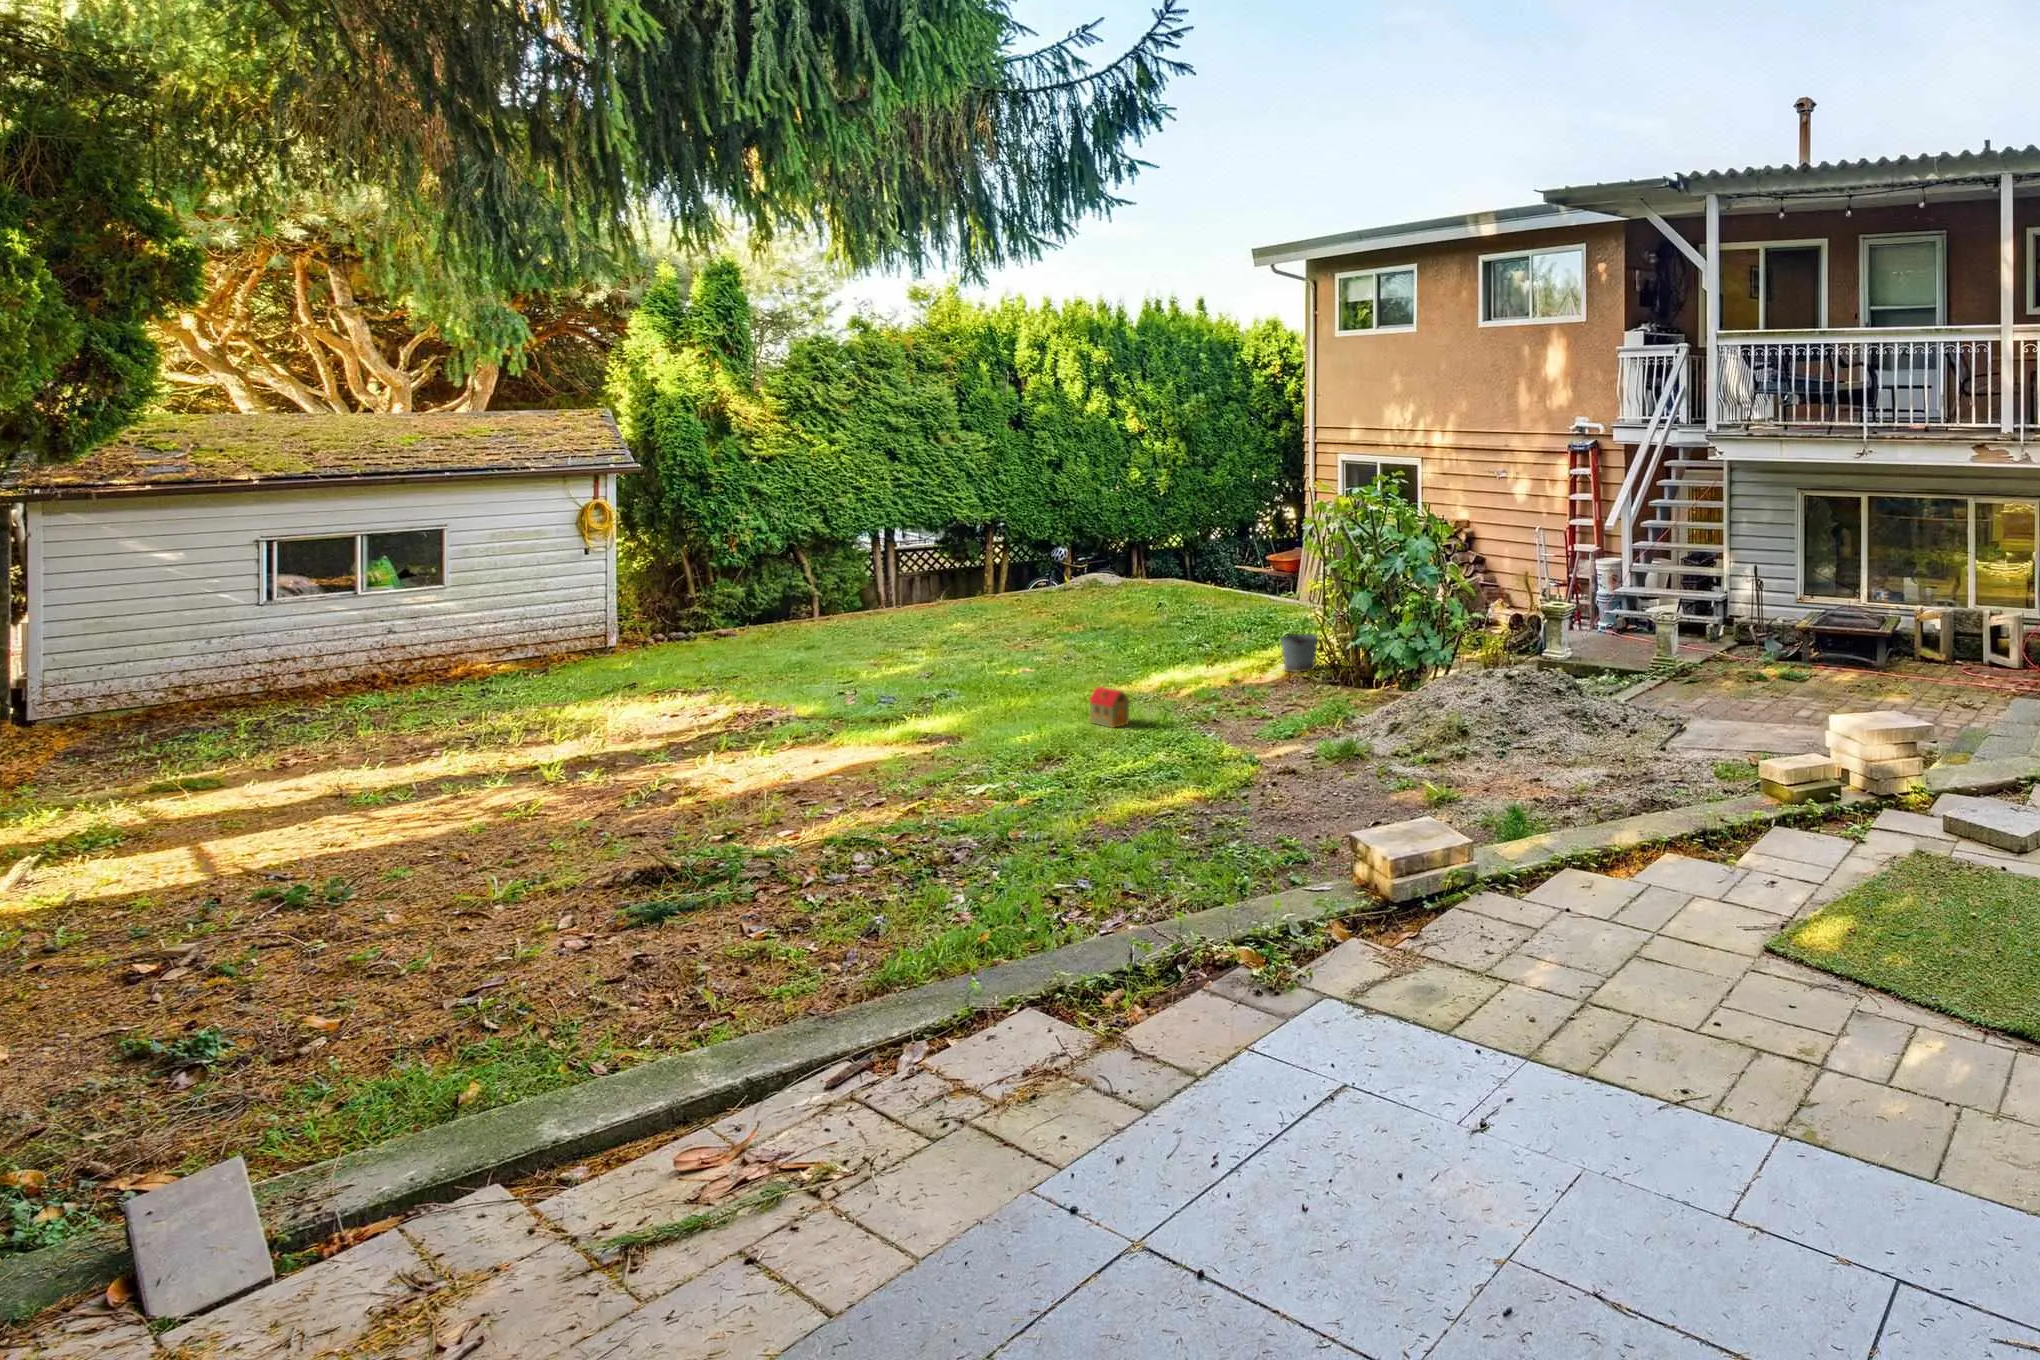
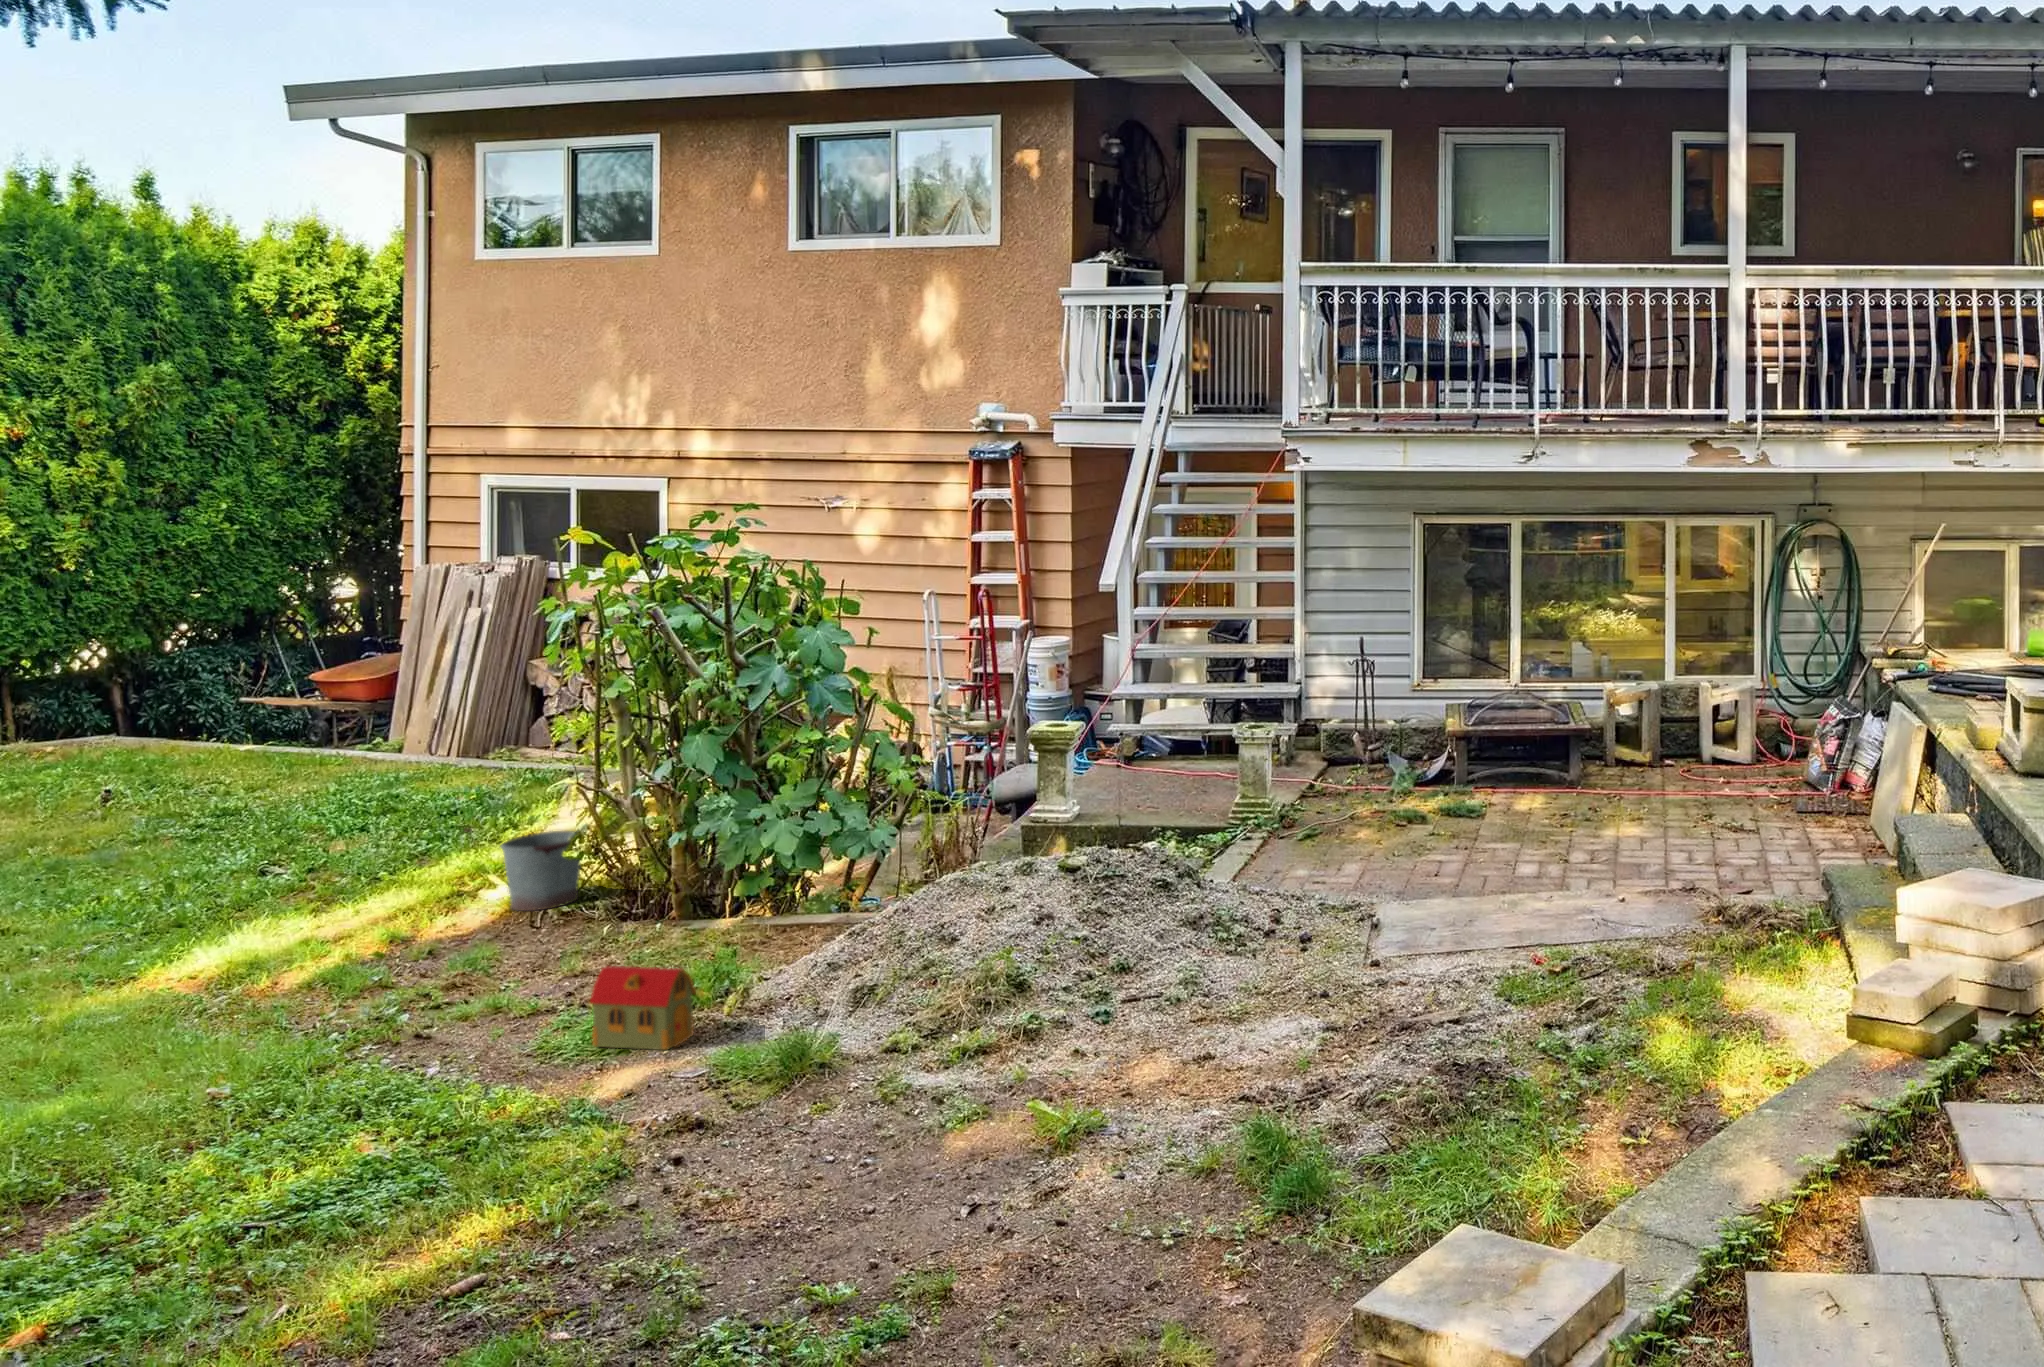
toy house: present [1090,687,1130,728] -> present [590,966,696,1050]

